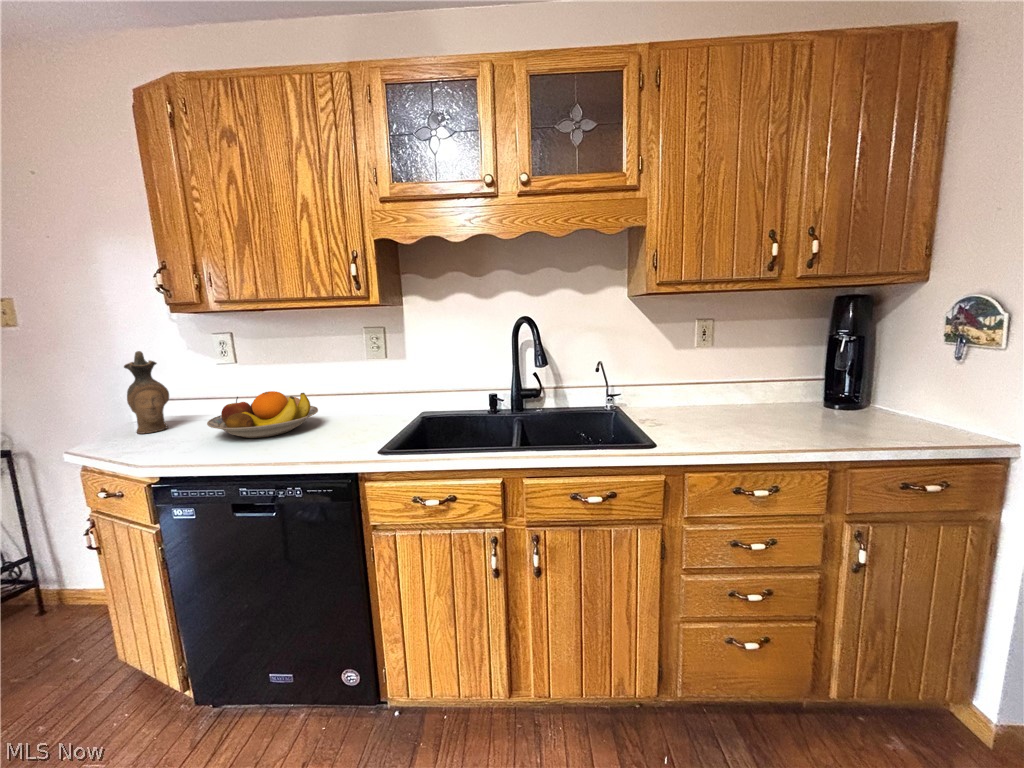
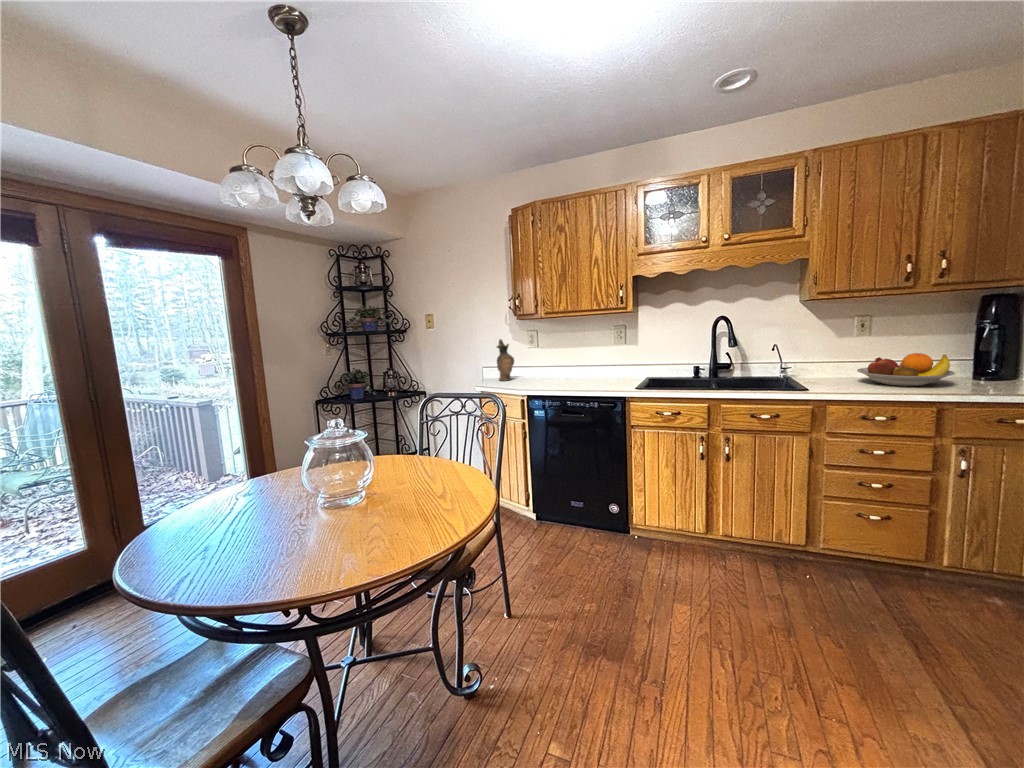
fruit bowl: present [207,391,318,438] -> present [857,353,955,386]

